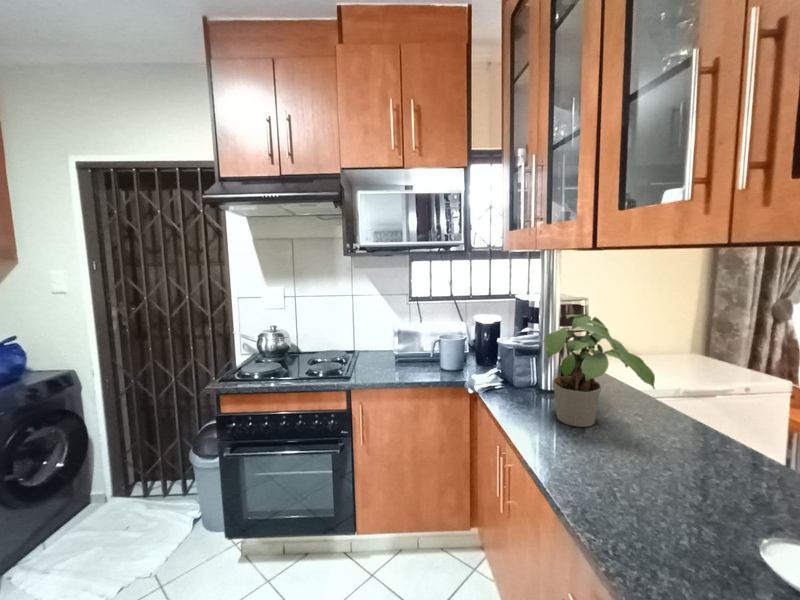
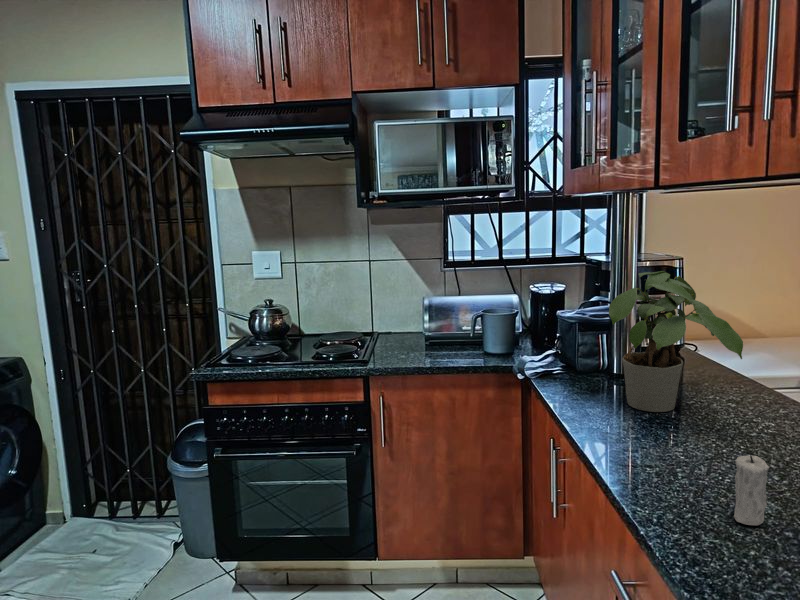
candle: none [670,481,703,554] -> present [734,449,769,525]

